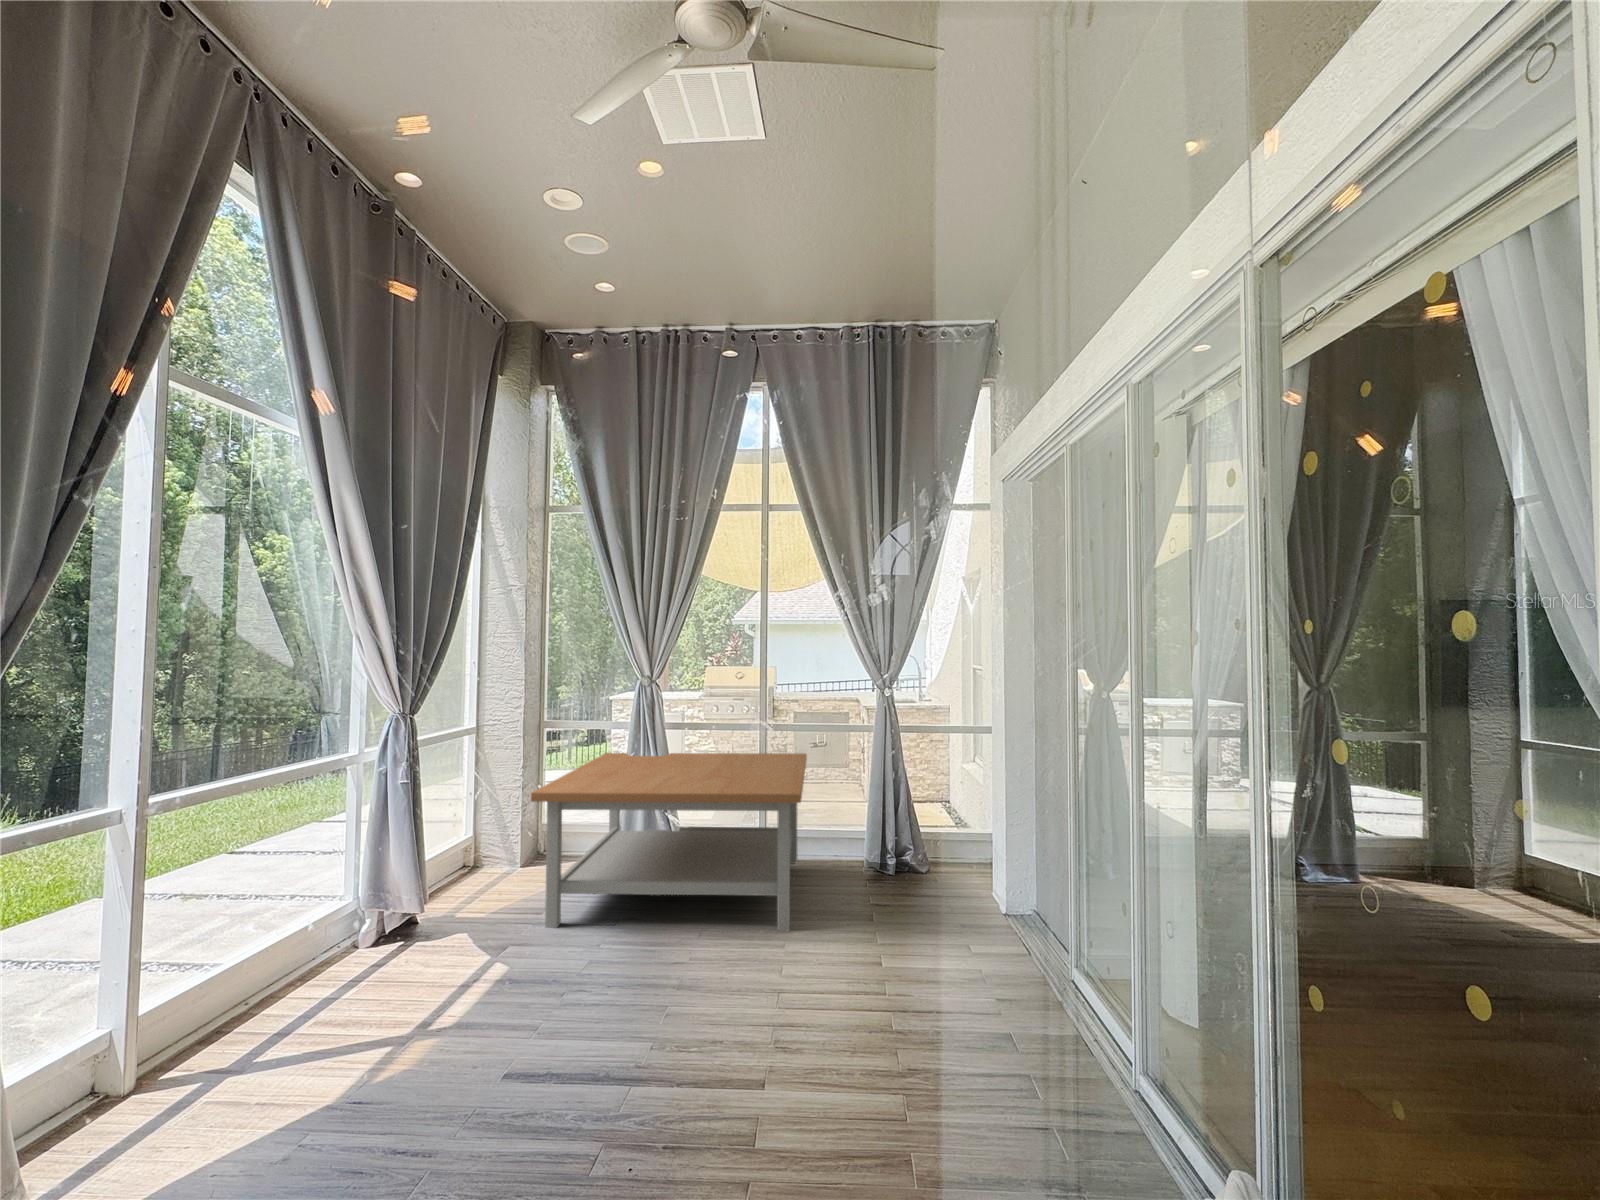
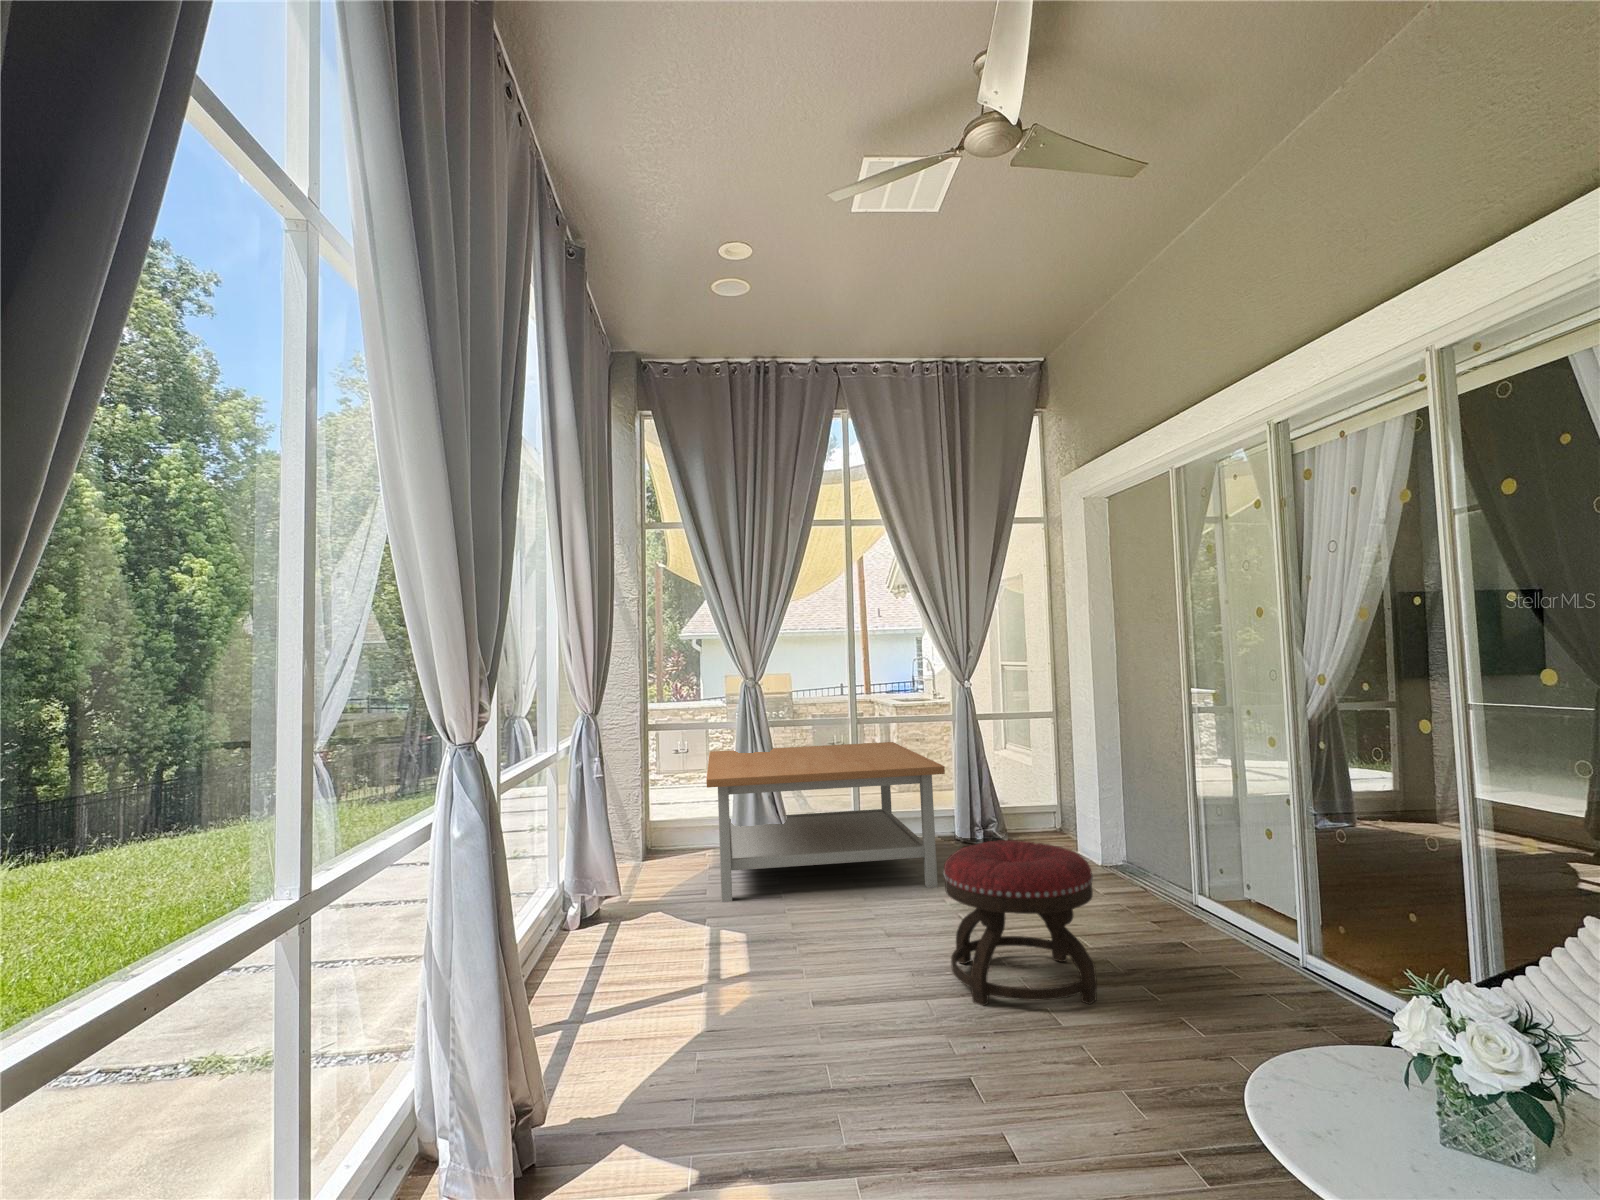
ottoman: none [672,904,850,1133] -> present [943,840,1097,1006]

